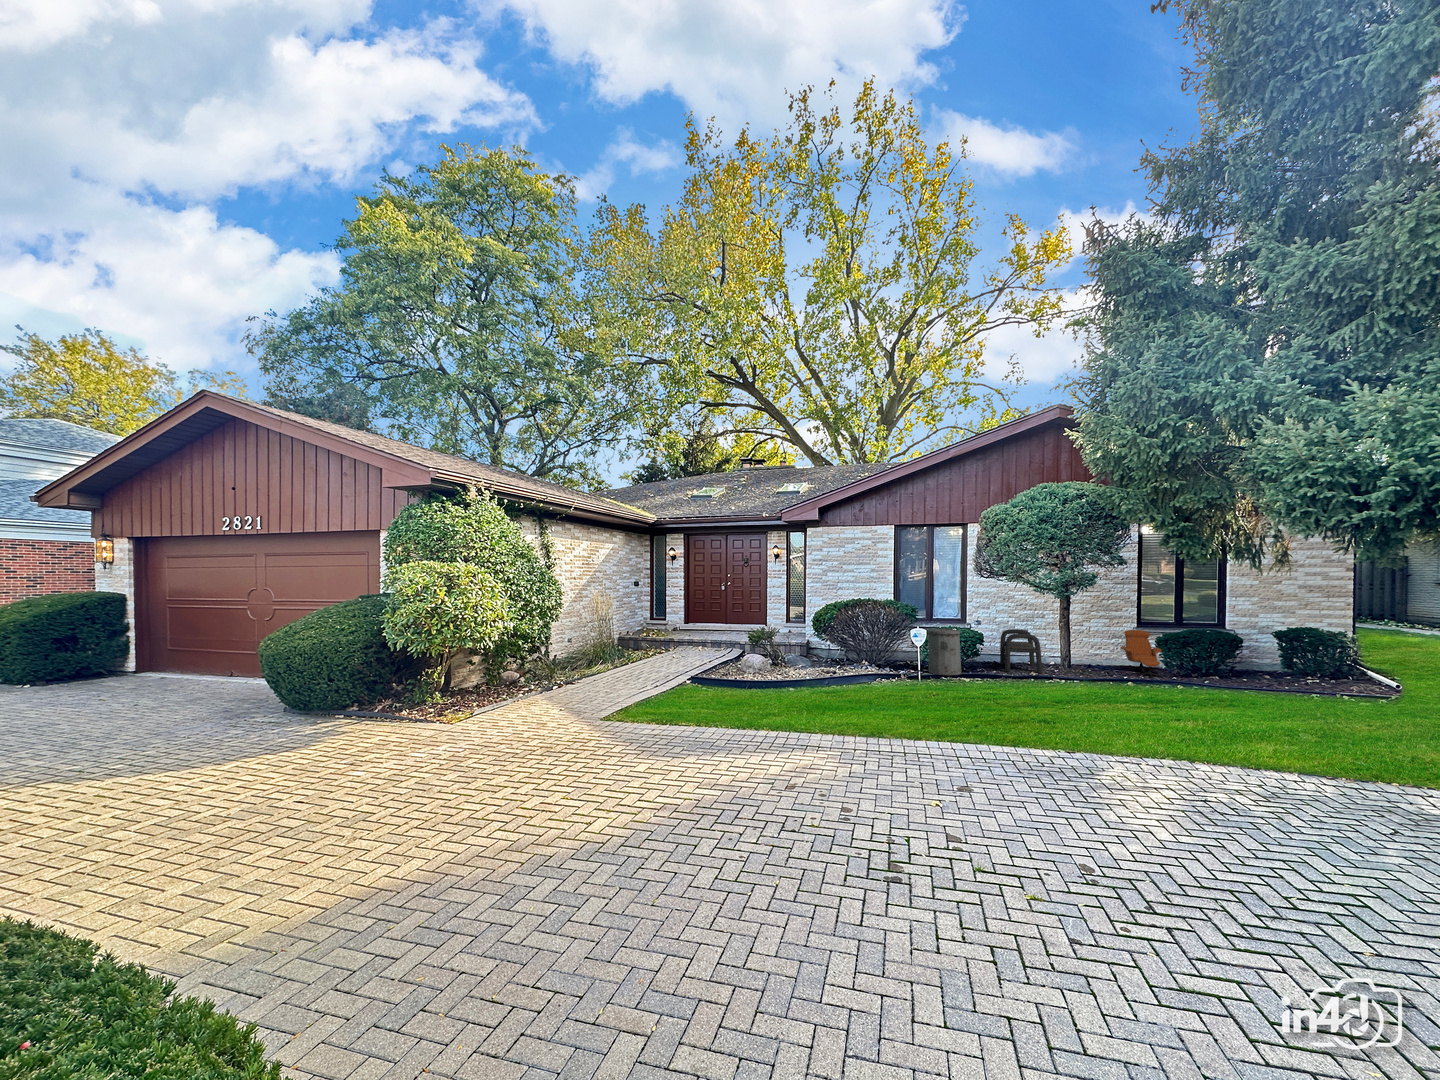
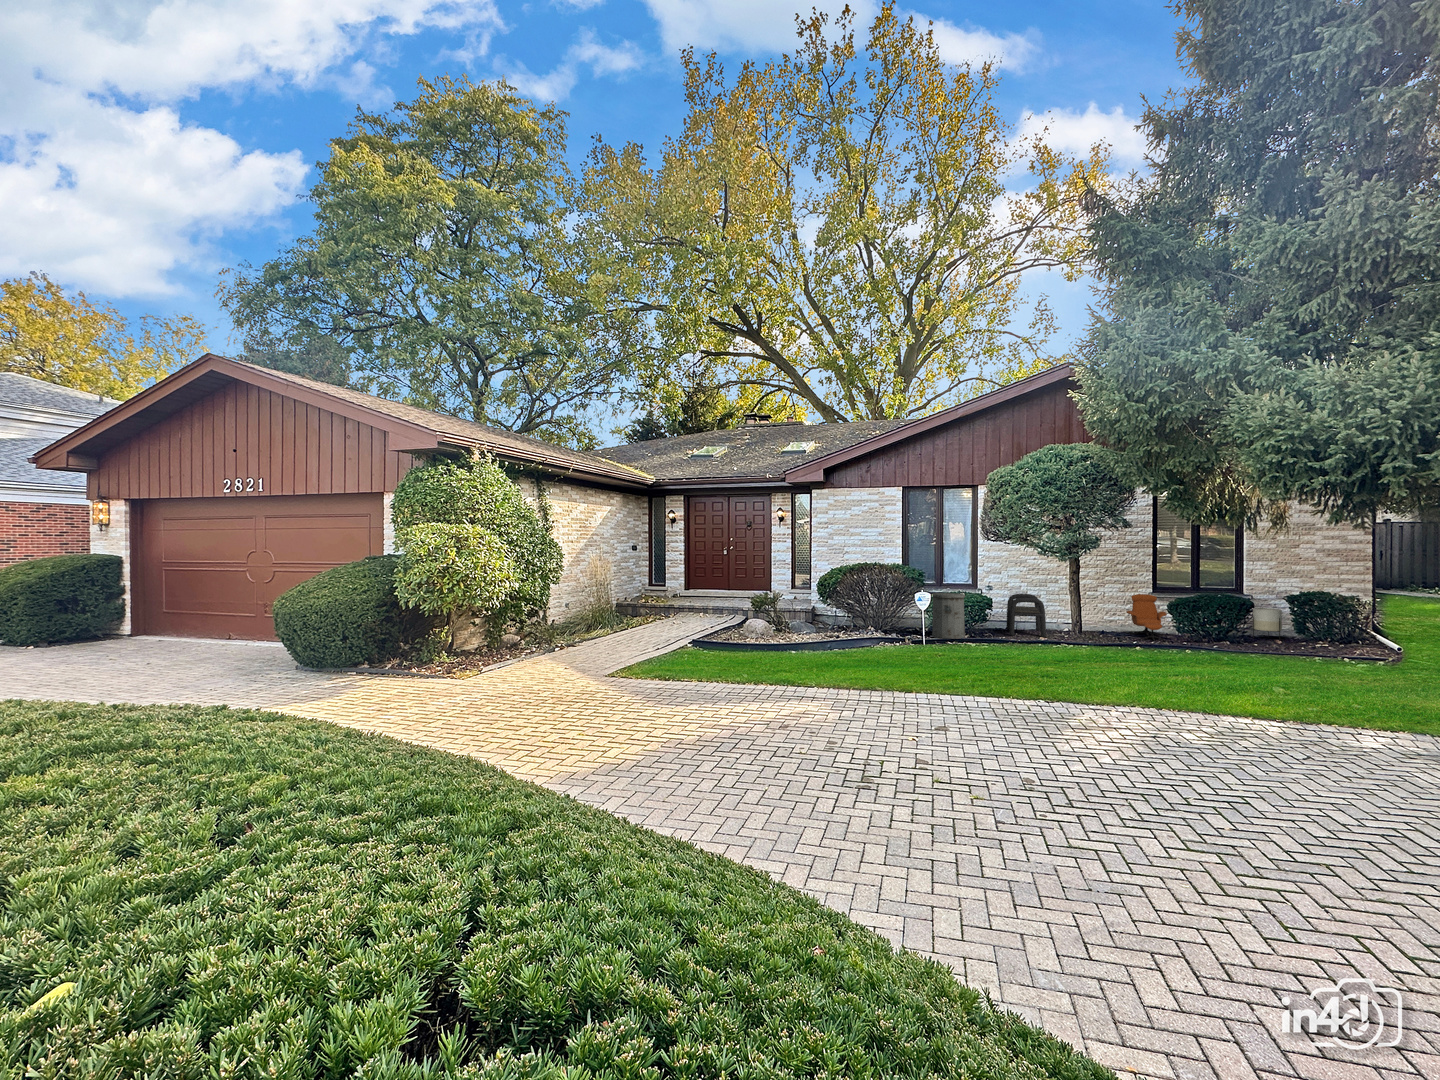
planter: none [1248,644,1279,678] -> present [1253,608,1282,641]

